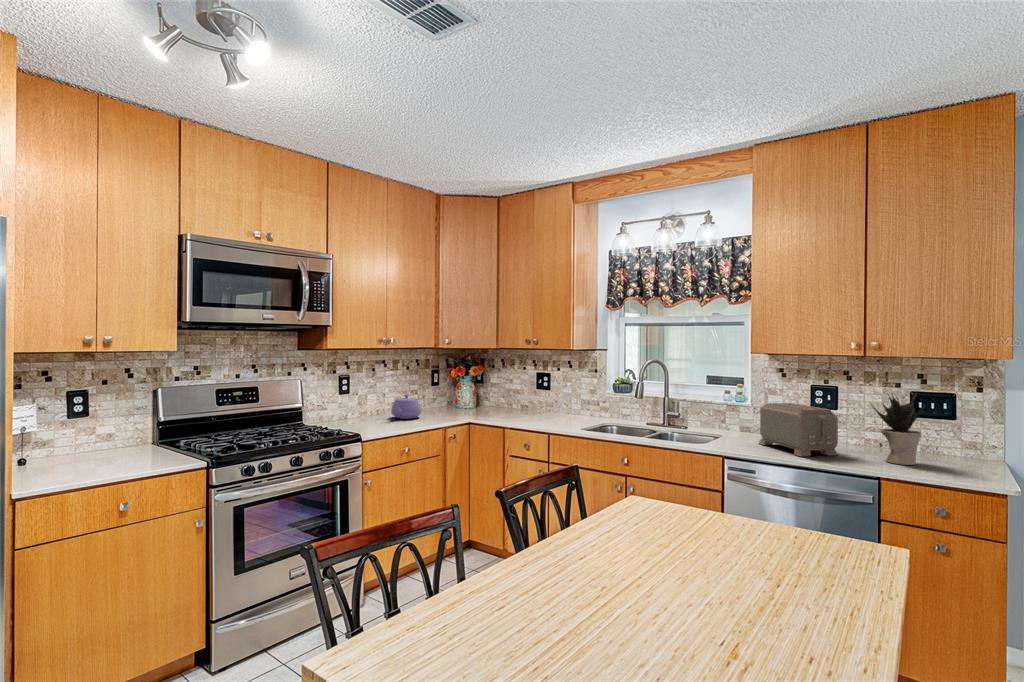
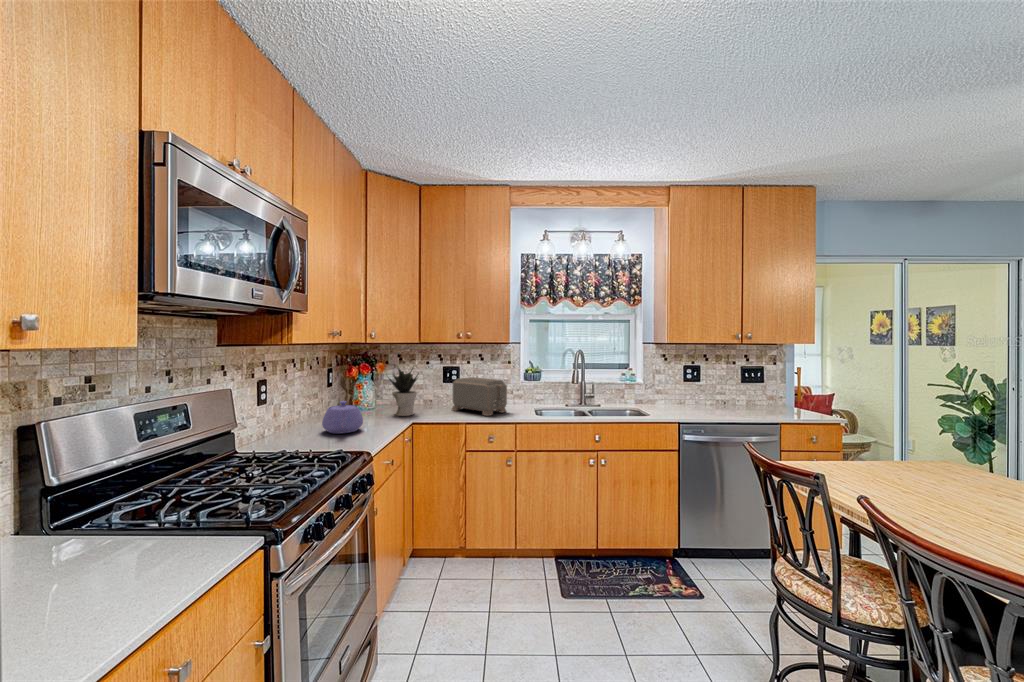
potted plant: present [874,393,926,465] -> present [389,368,418,416]
toaster: present [759,403,838,456] -> present [452,377,507,416]

